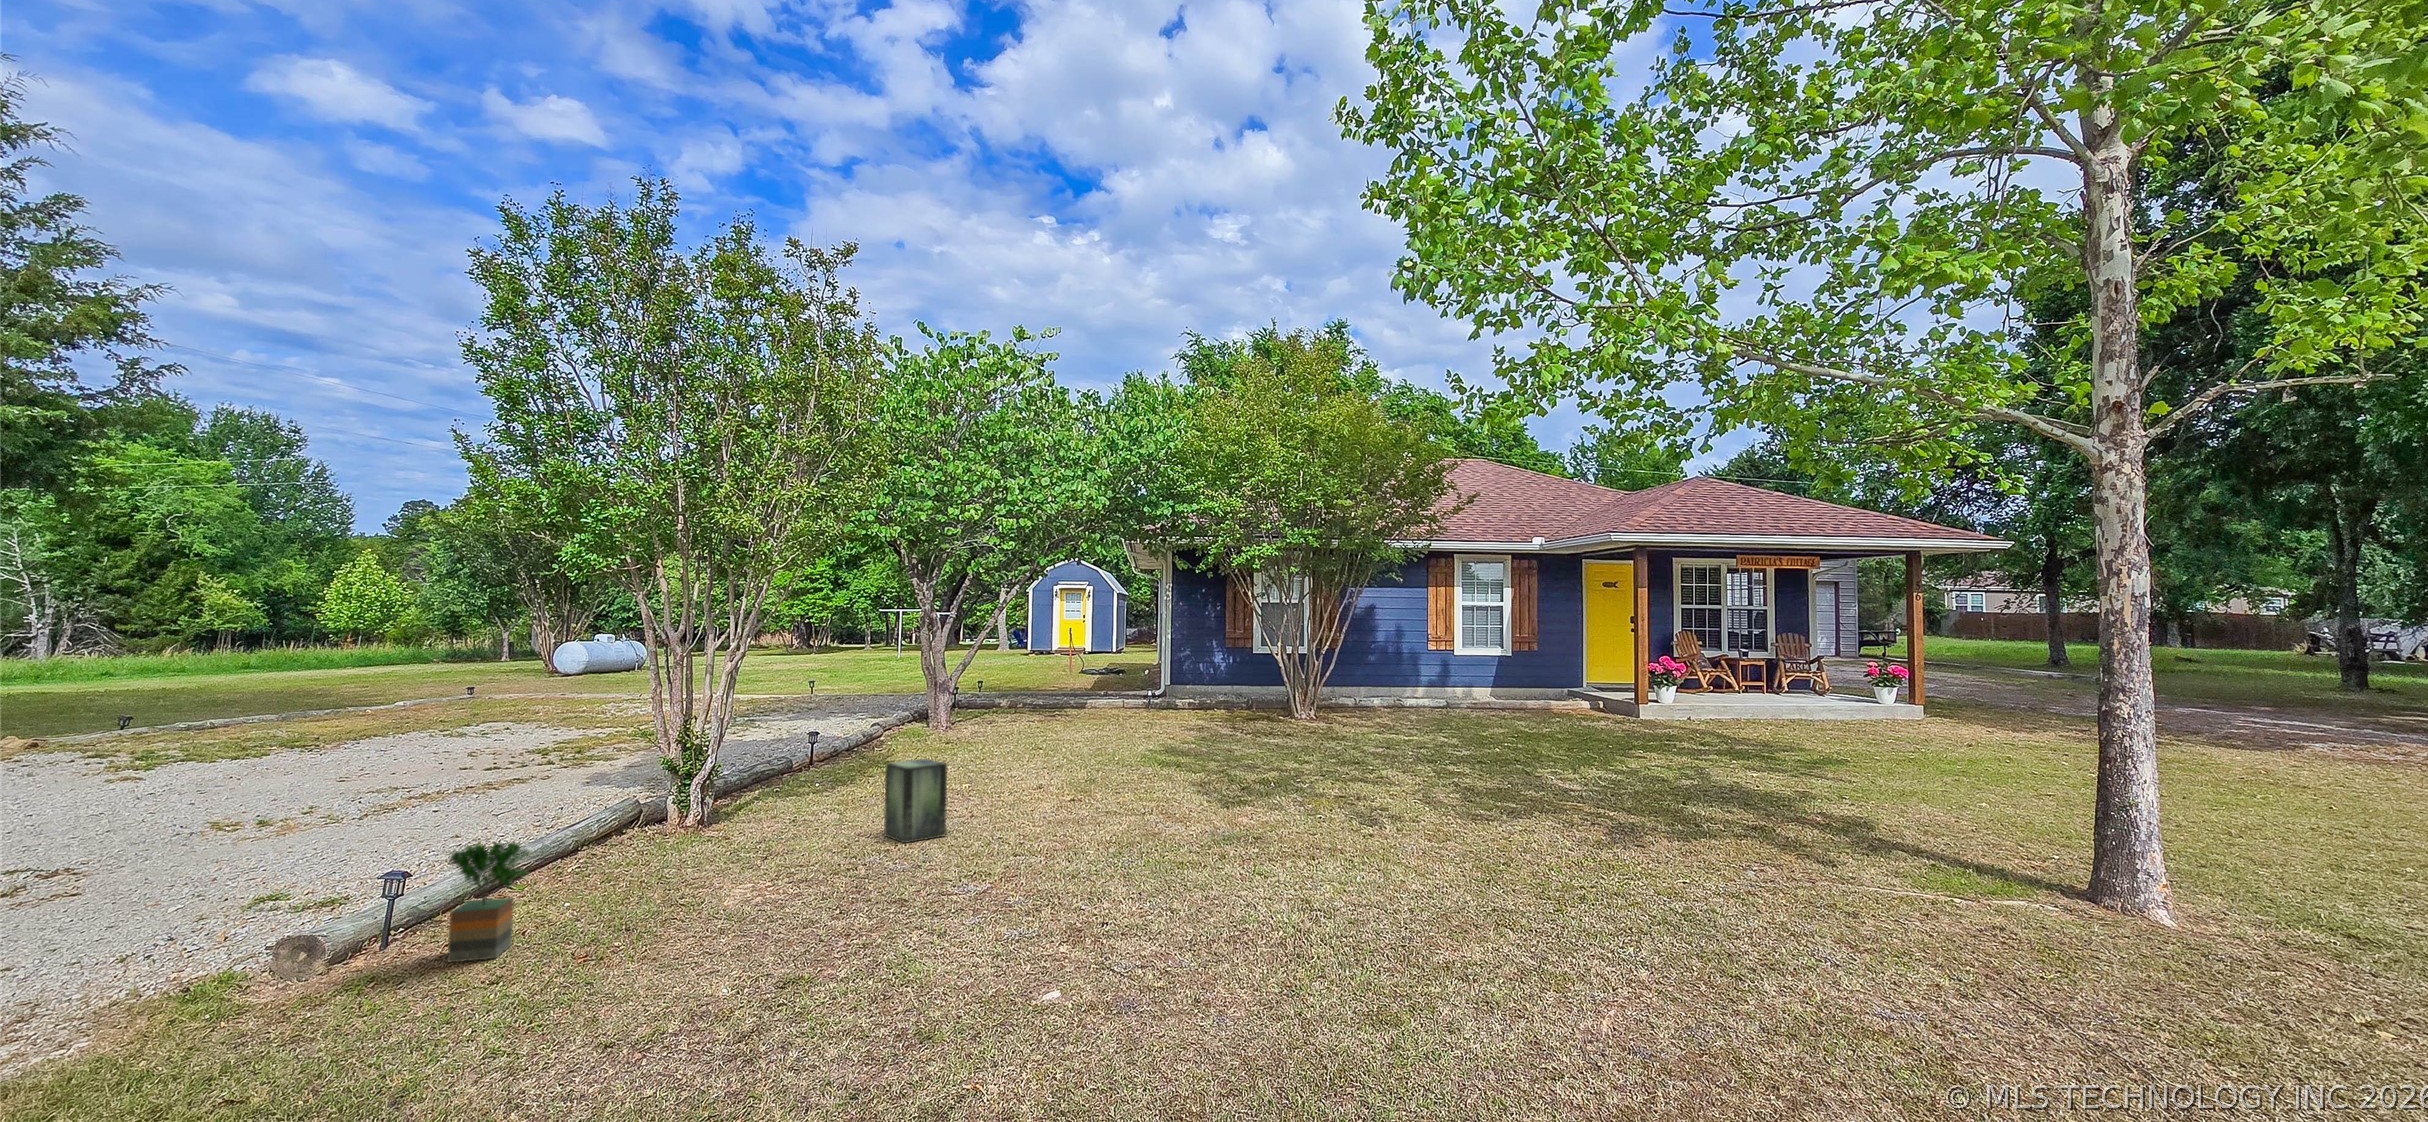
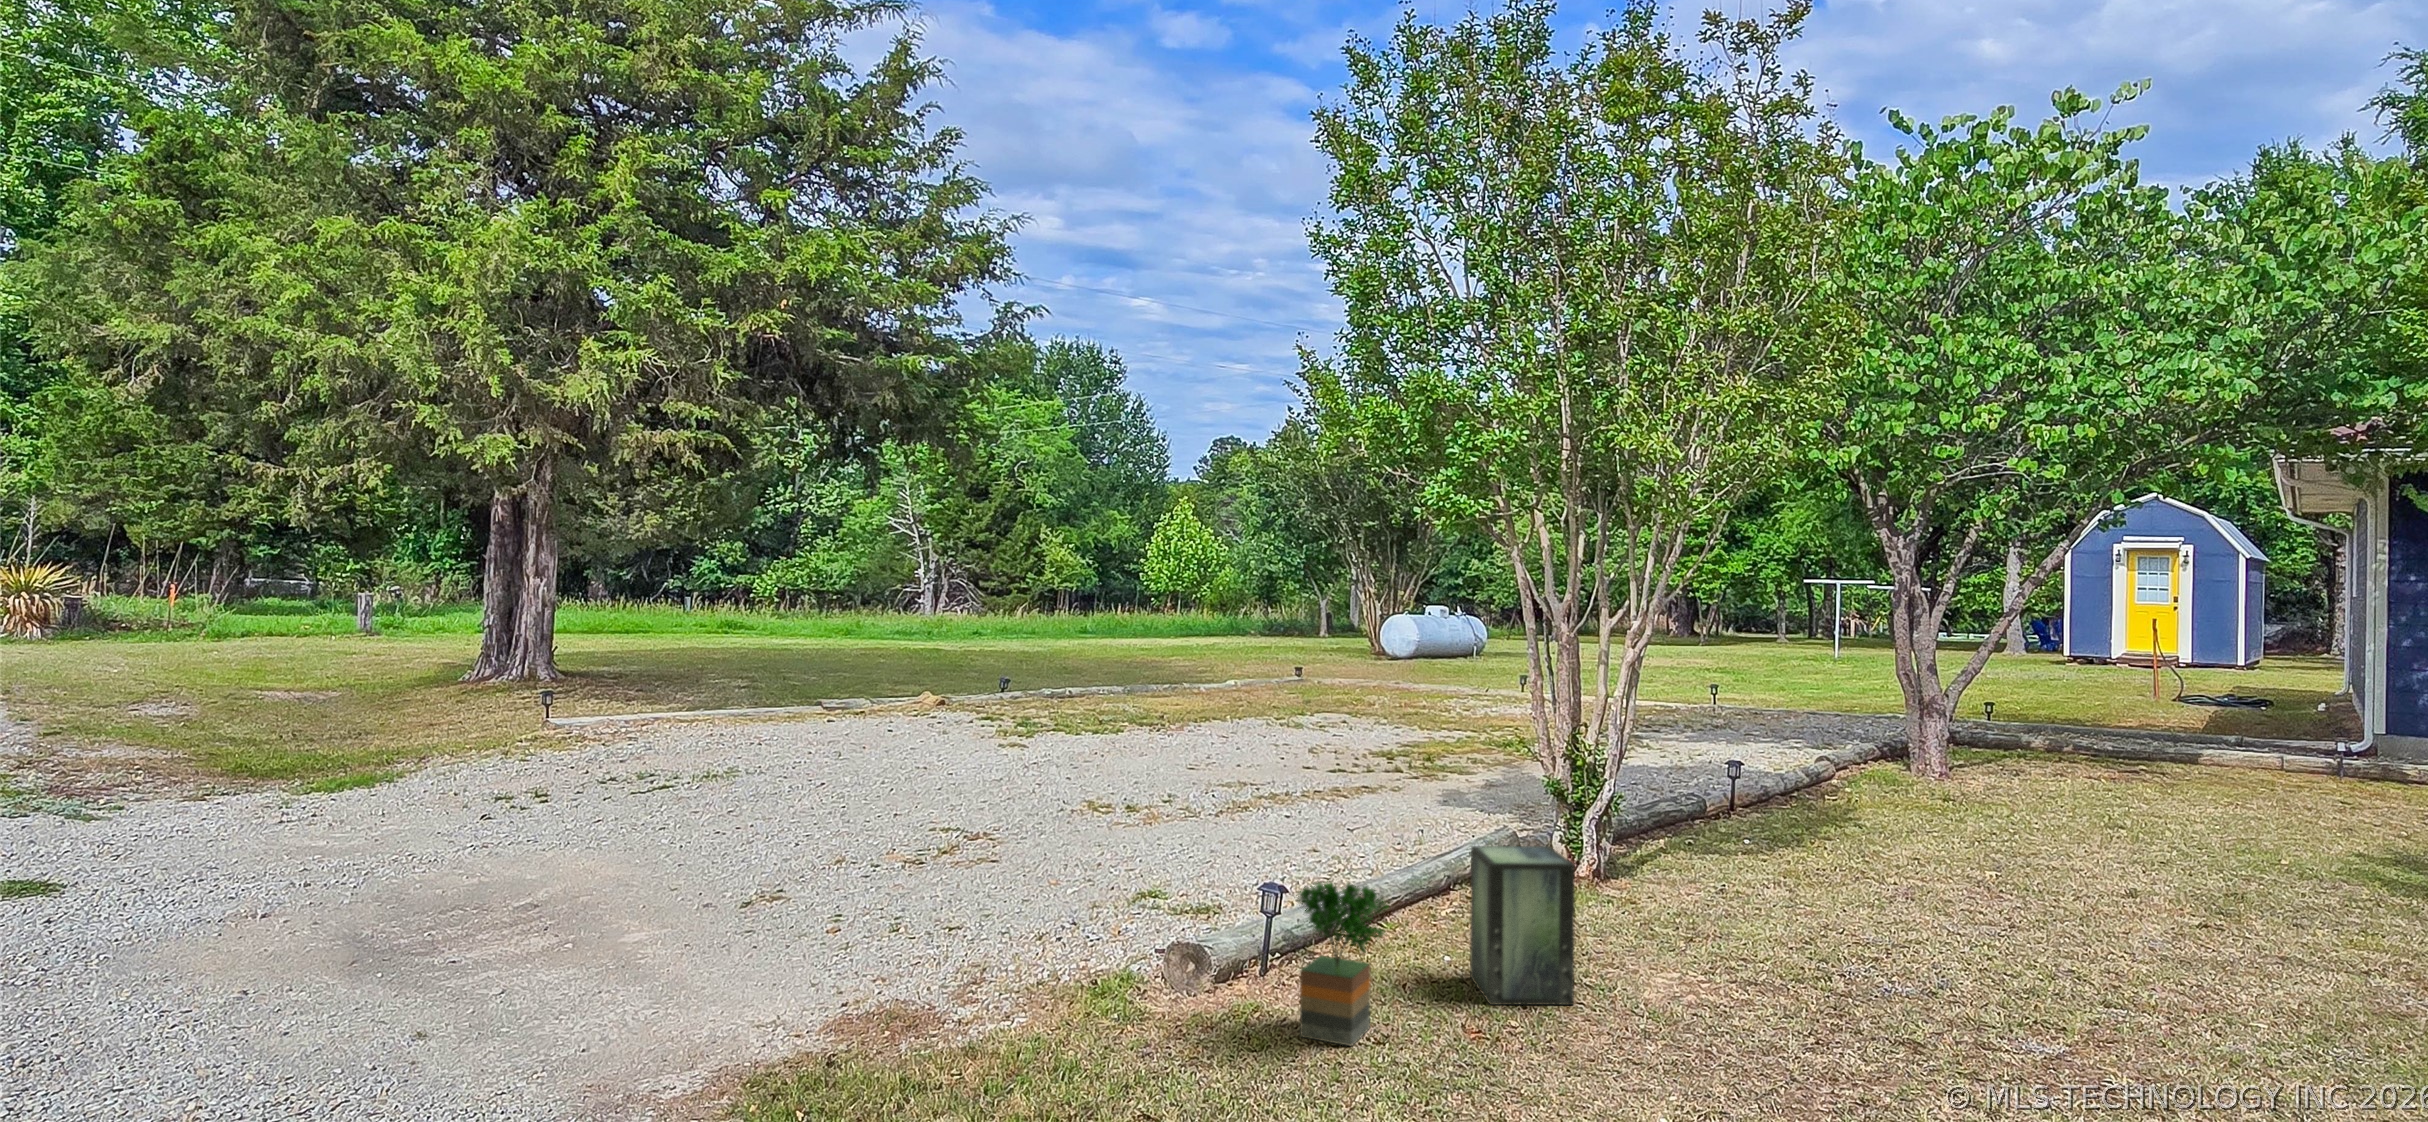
storage box: present [884,759,947,843] -> present [1470,846,1575,1005]

